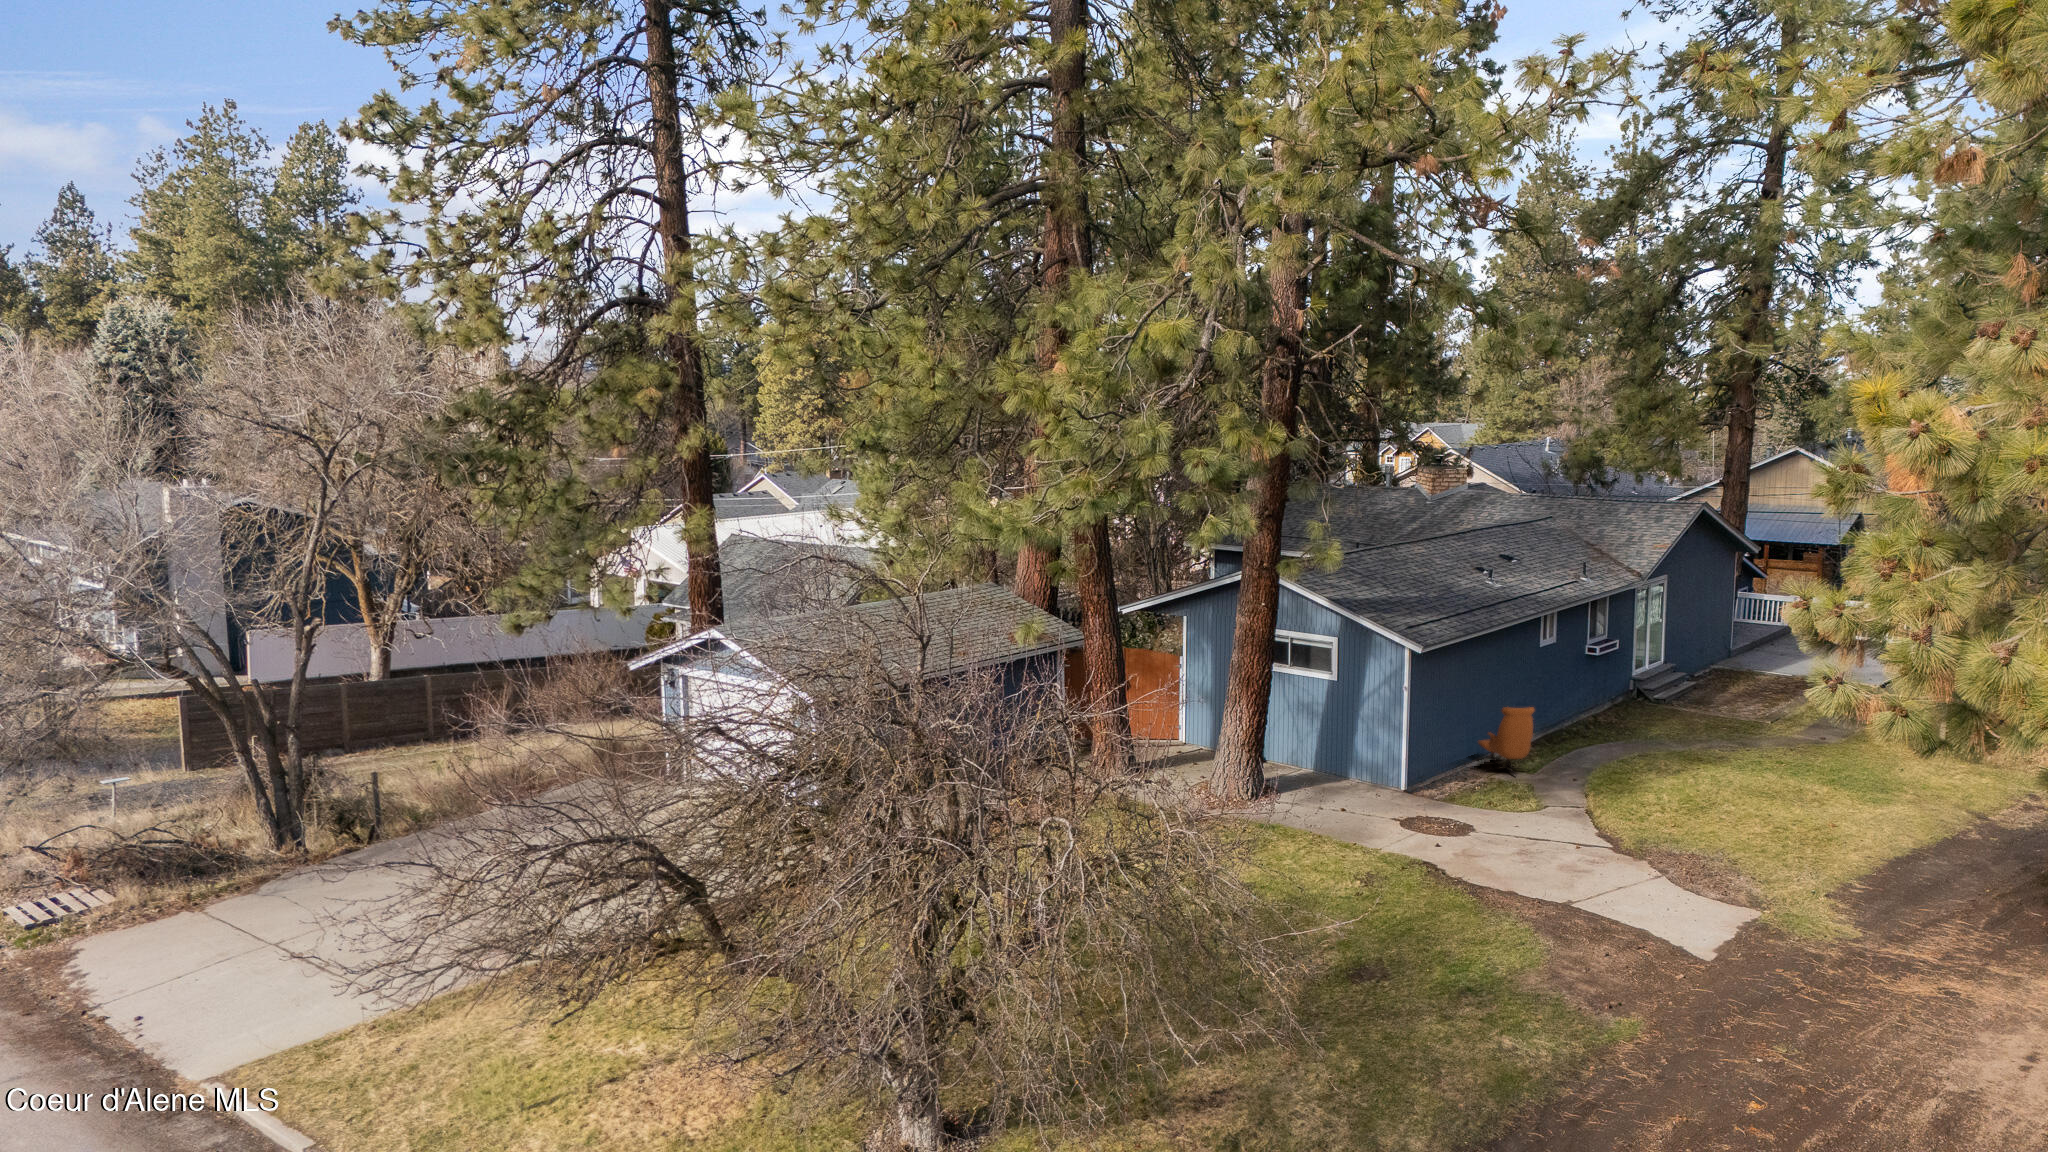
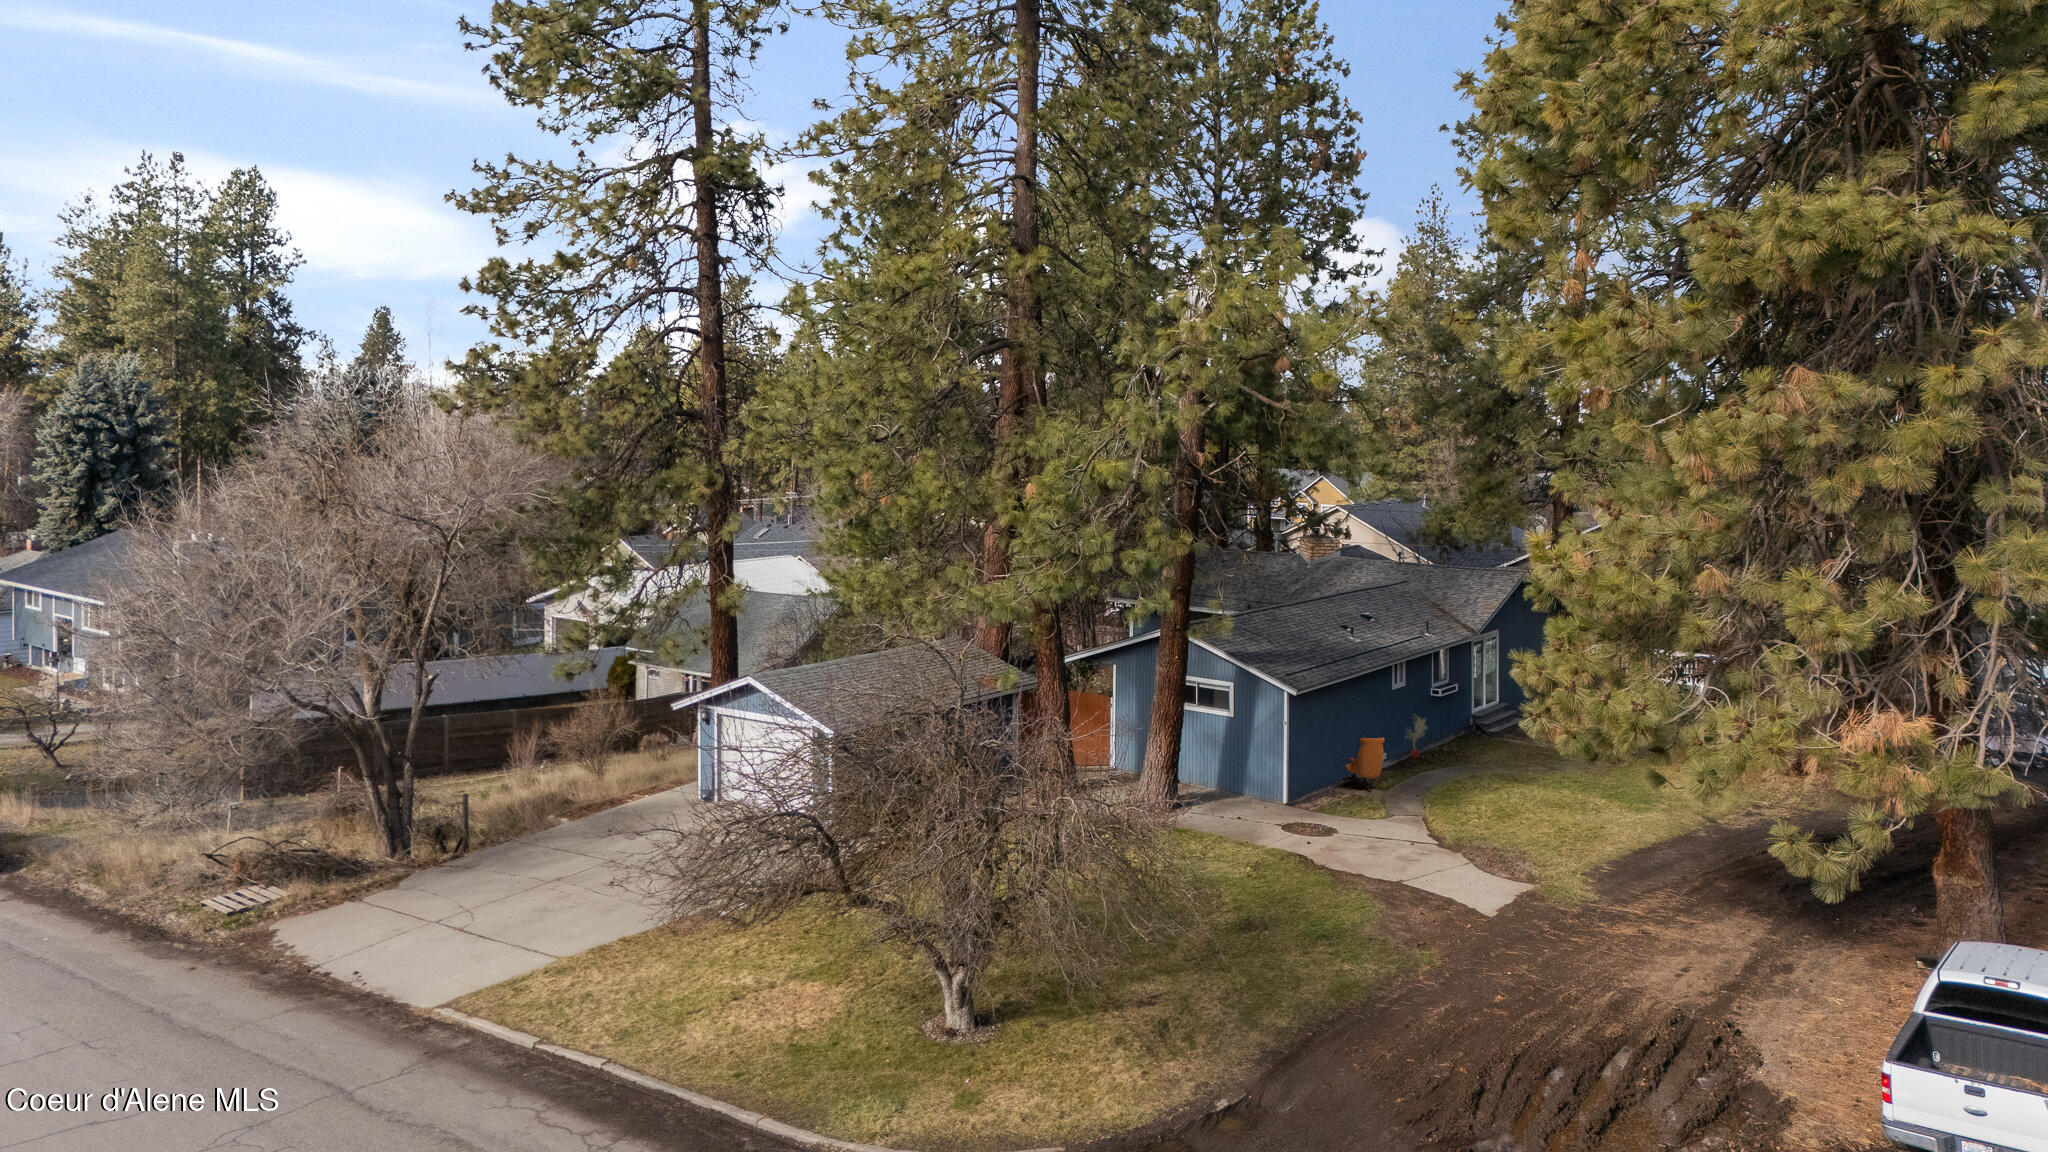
potted tree: none [1552,678,1587,734] -> present [1405,717,1426,758]

